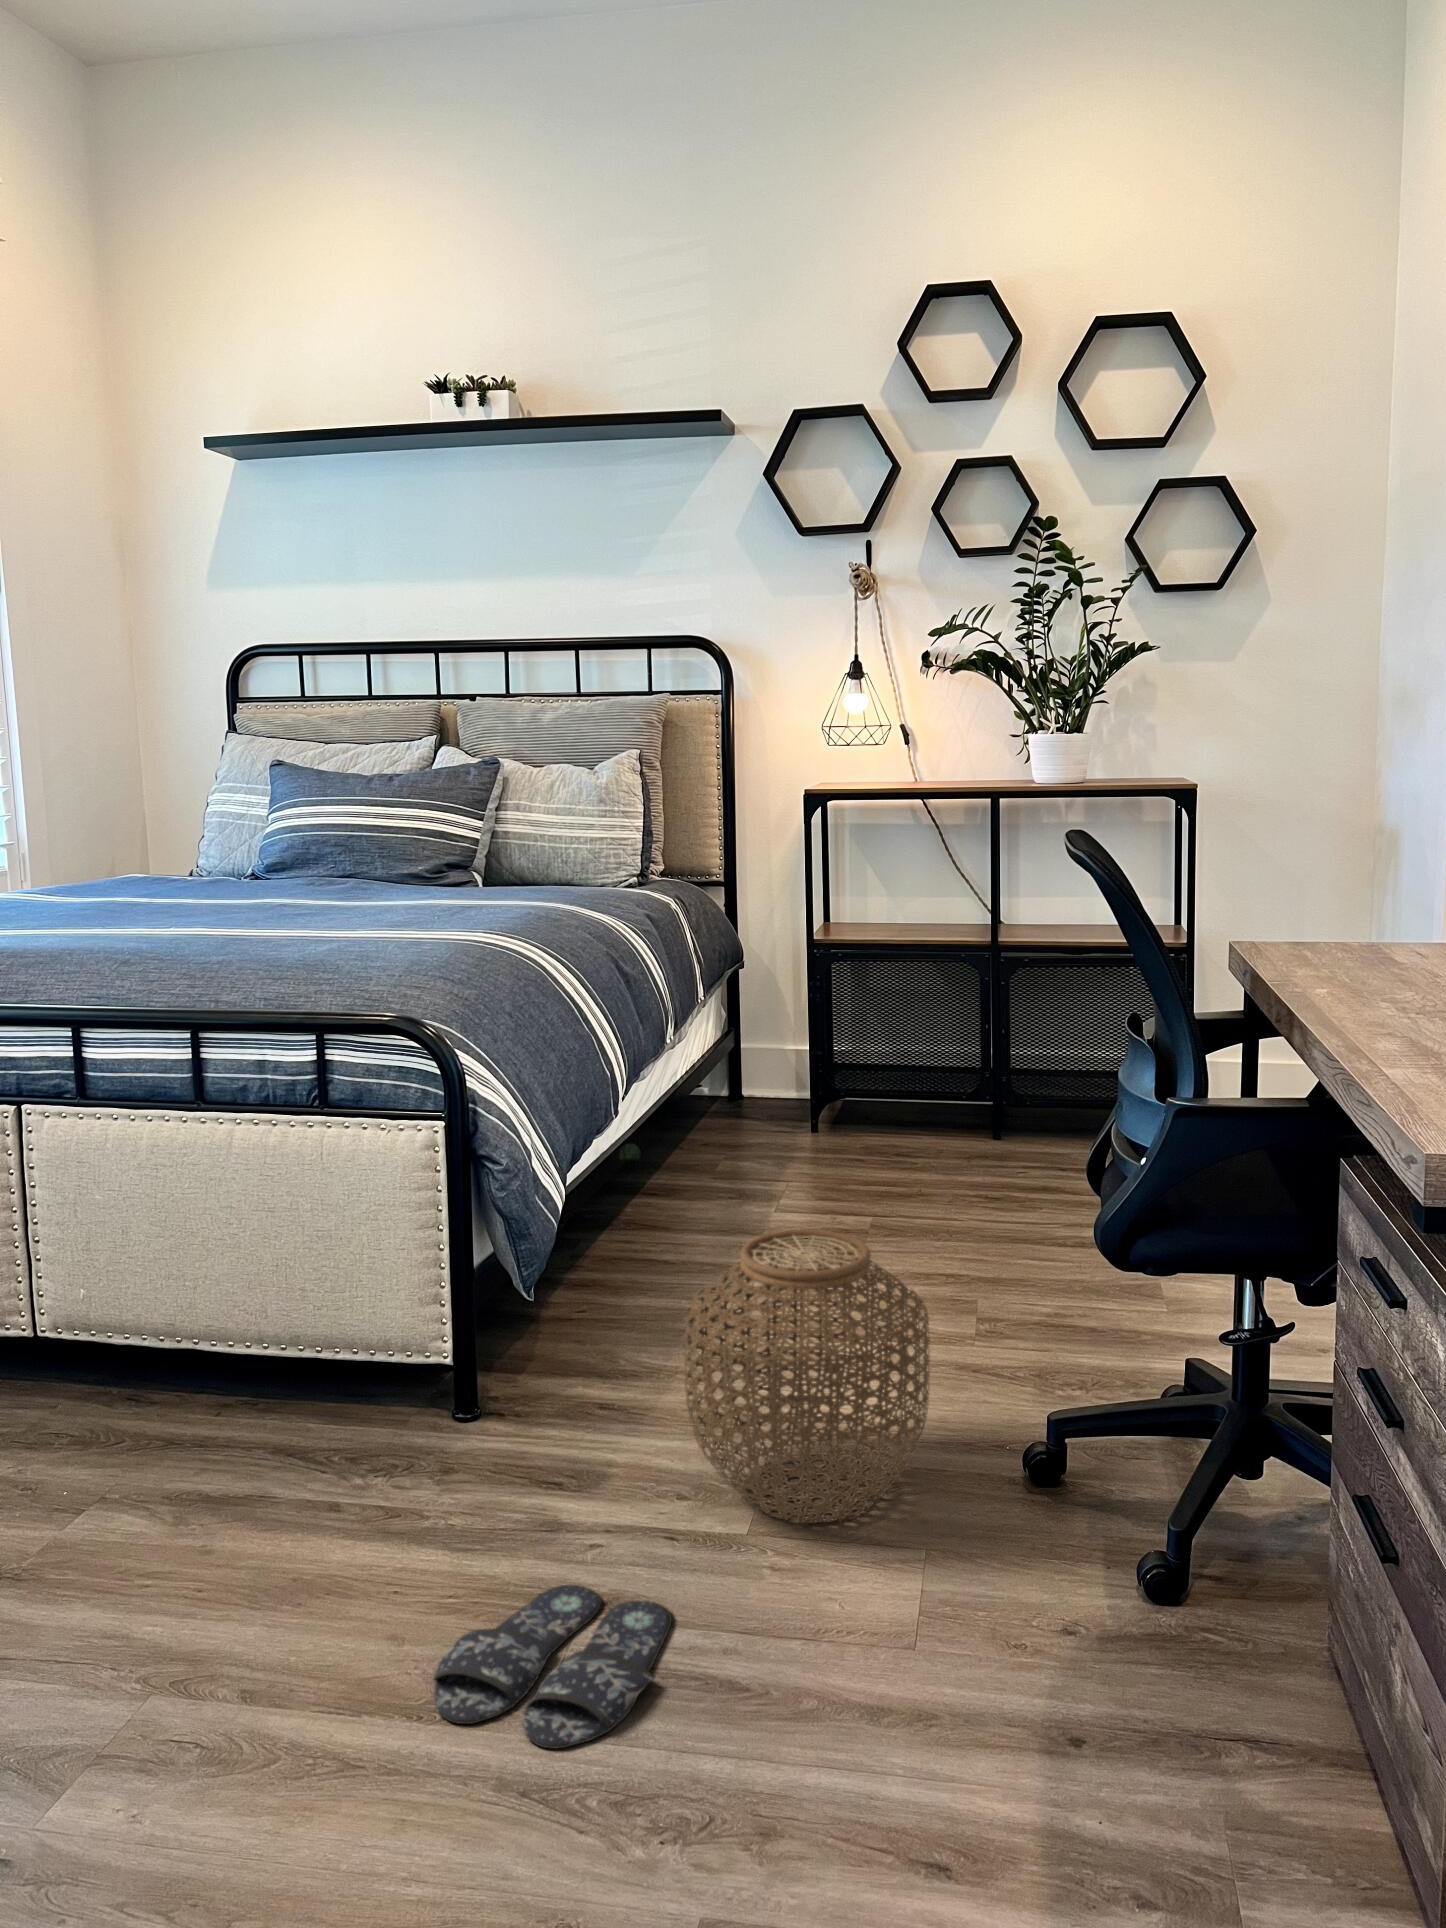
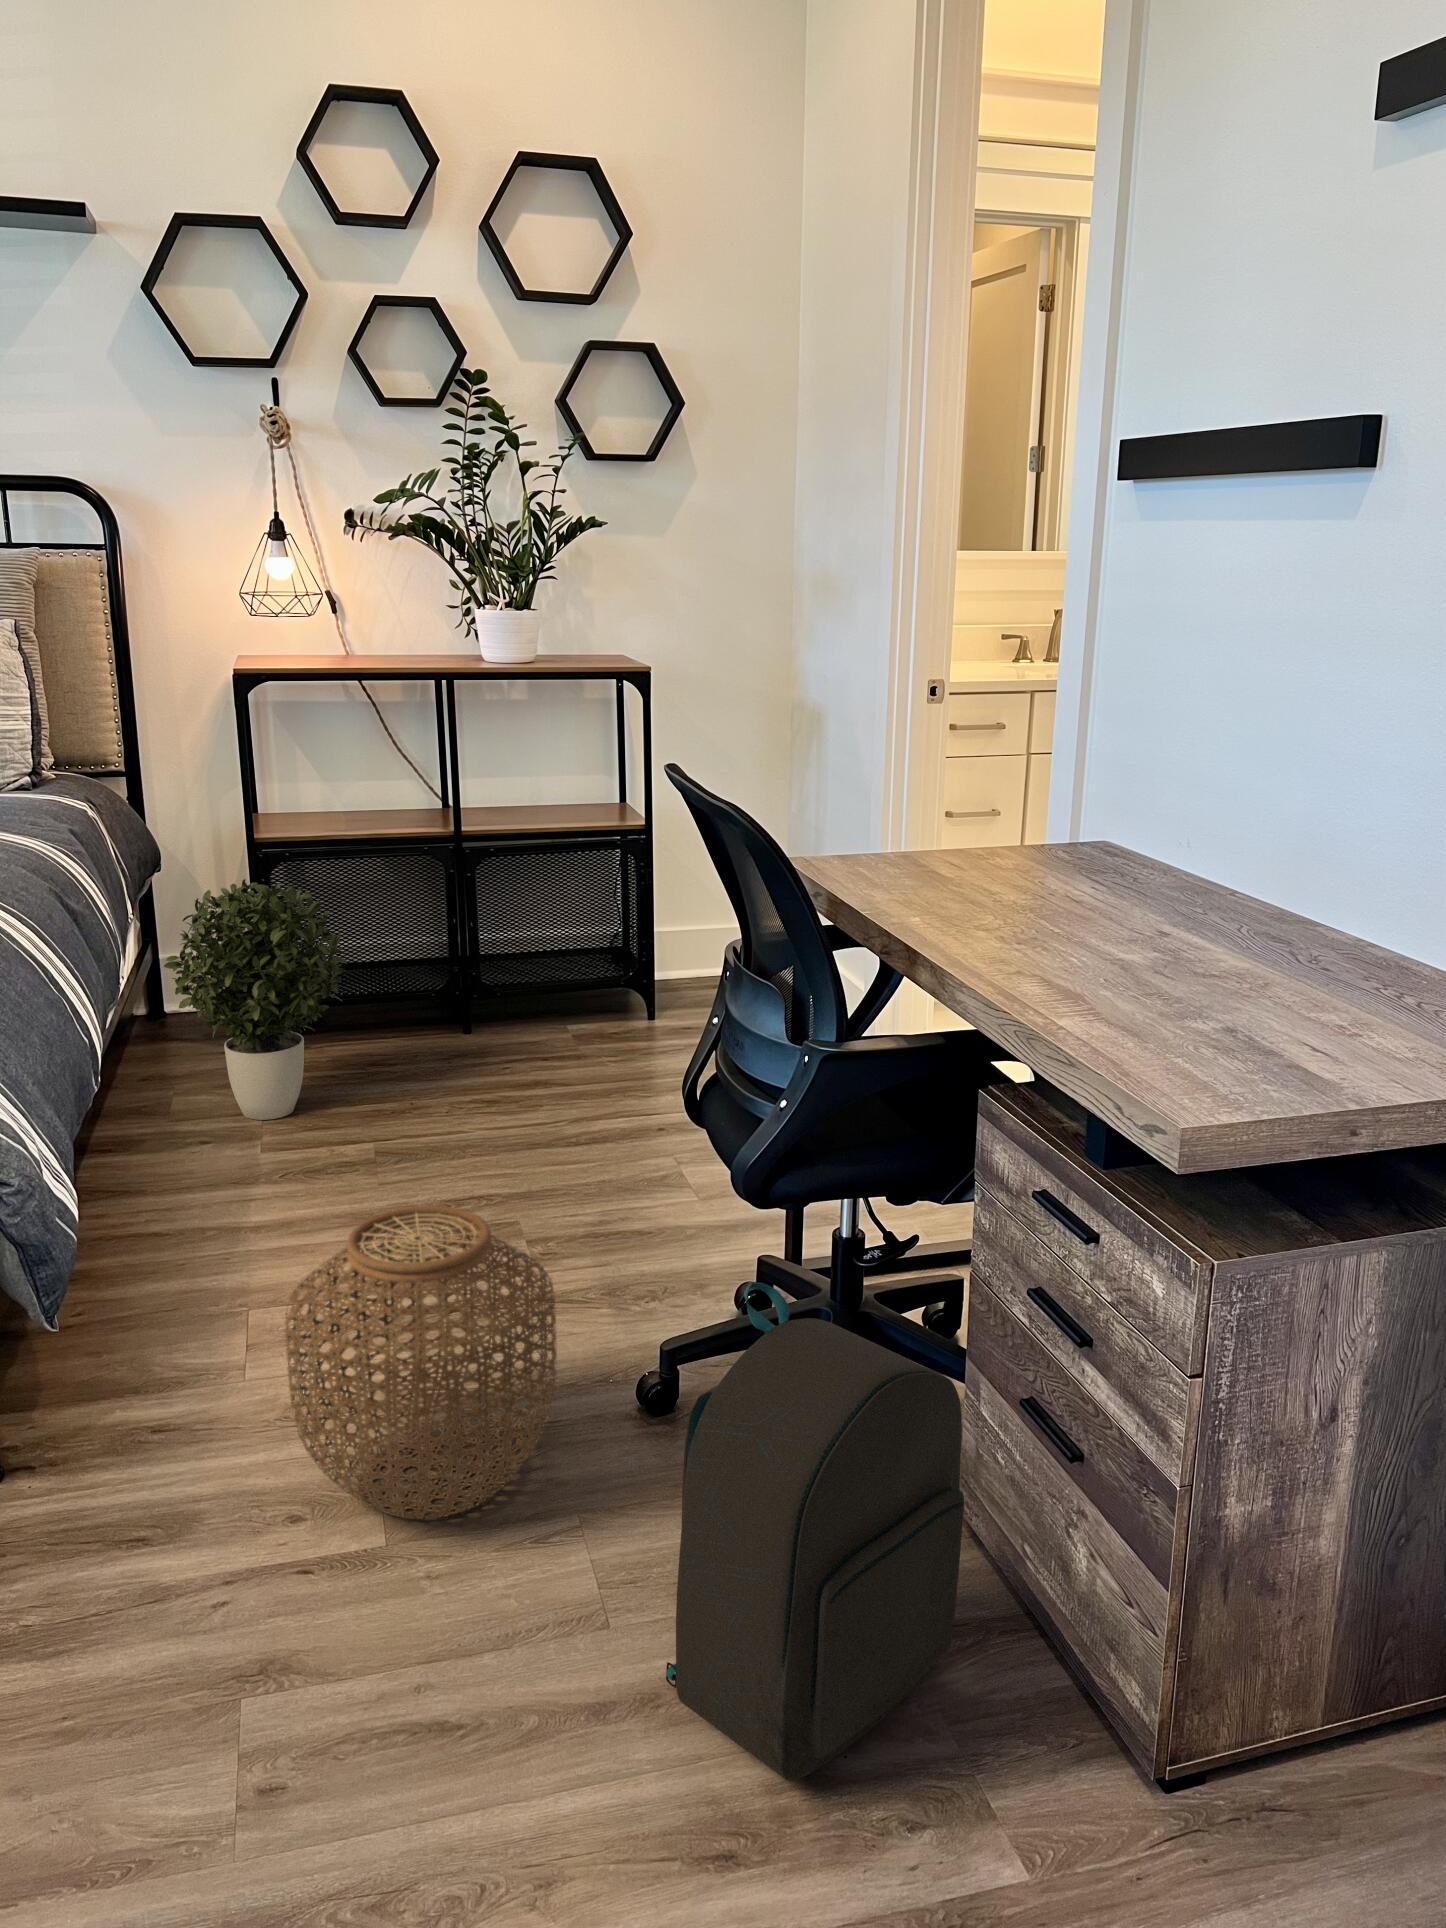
potted plant: none [716,967,874,1187] -> present [164,879,347,1120]
backpack: none [940,1307,1258,1820] -> present [666,1283,964,1781]
slippers: present [434,1585,672,1748] -> none [96,1653,360,1868]

